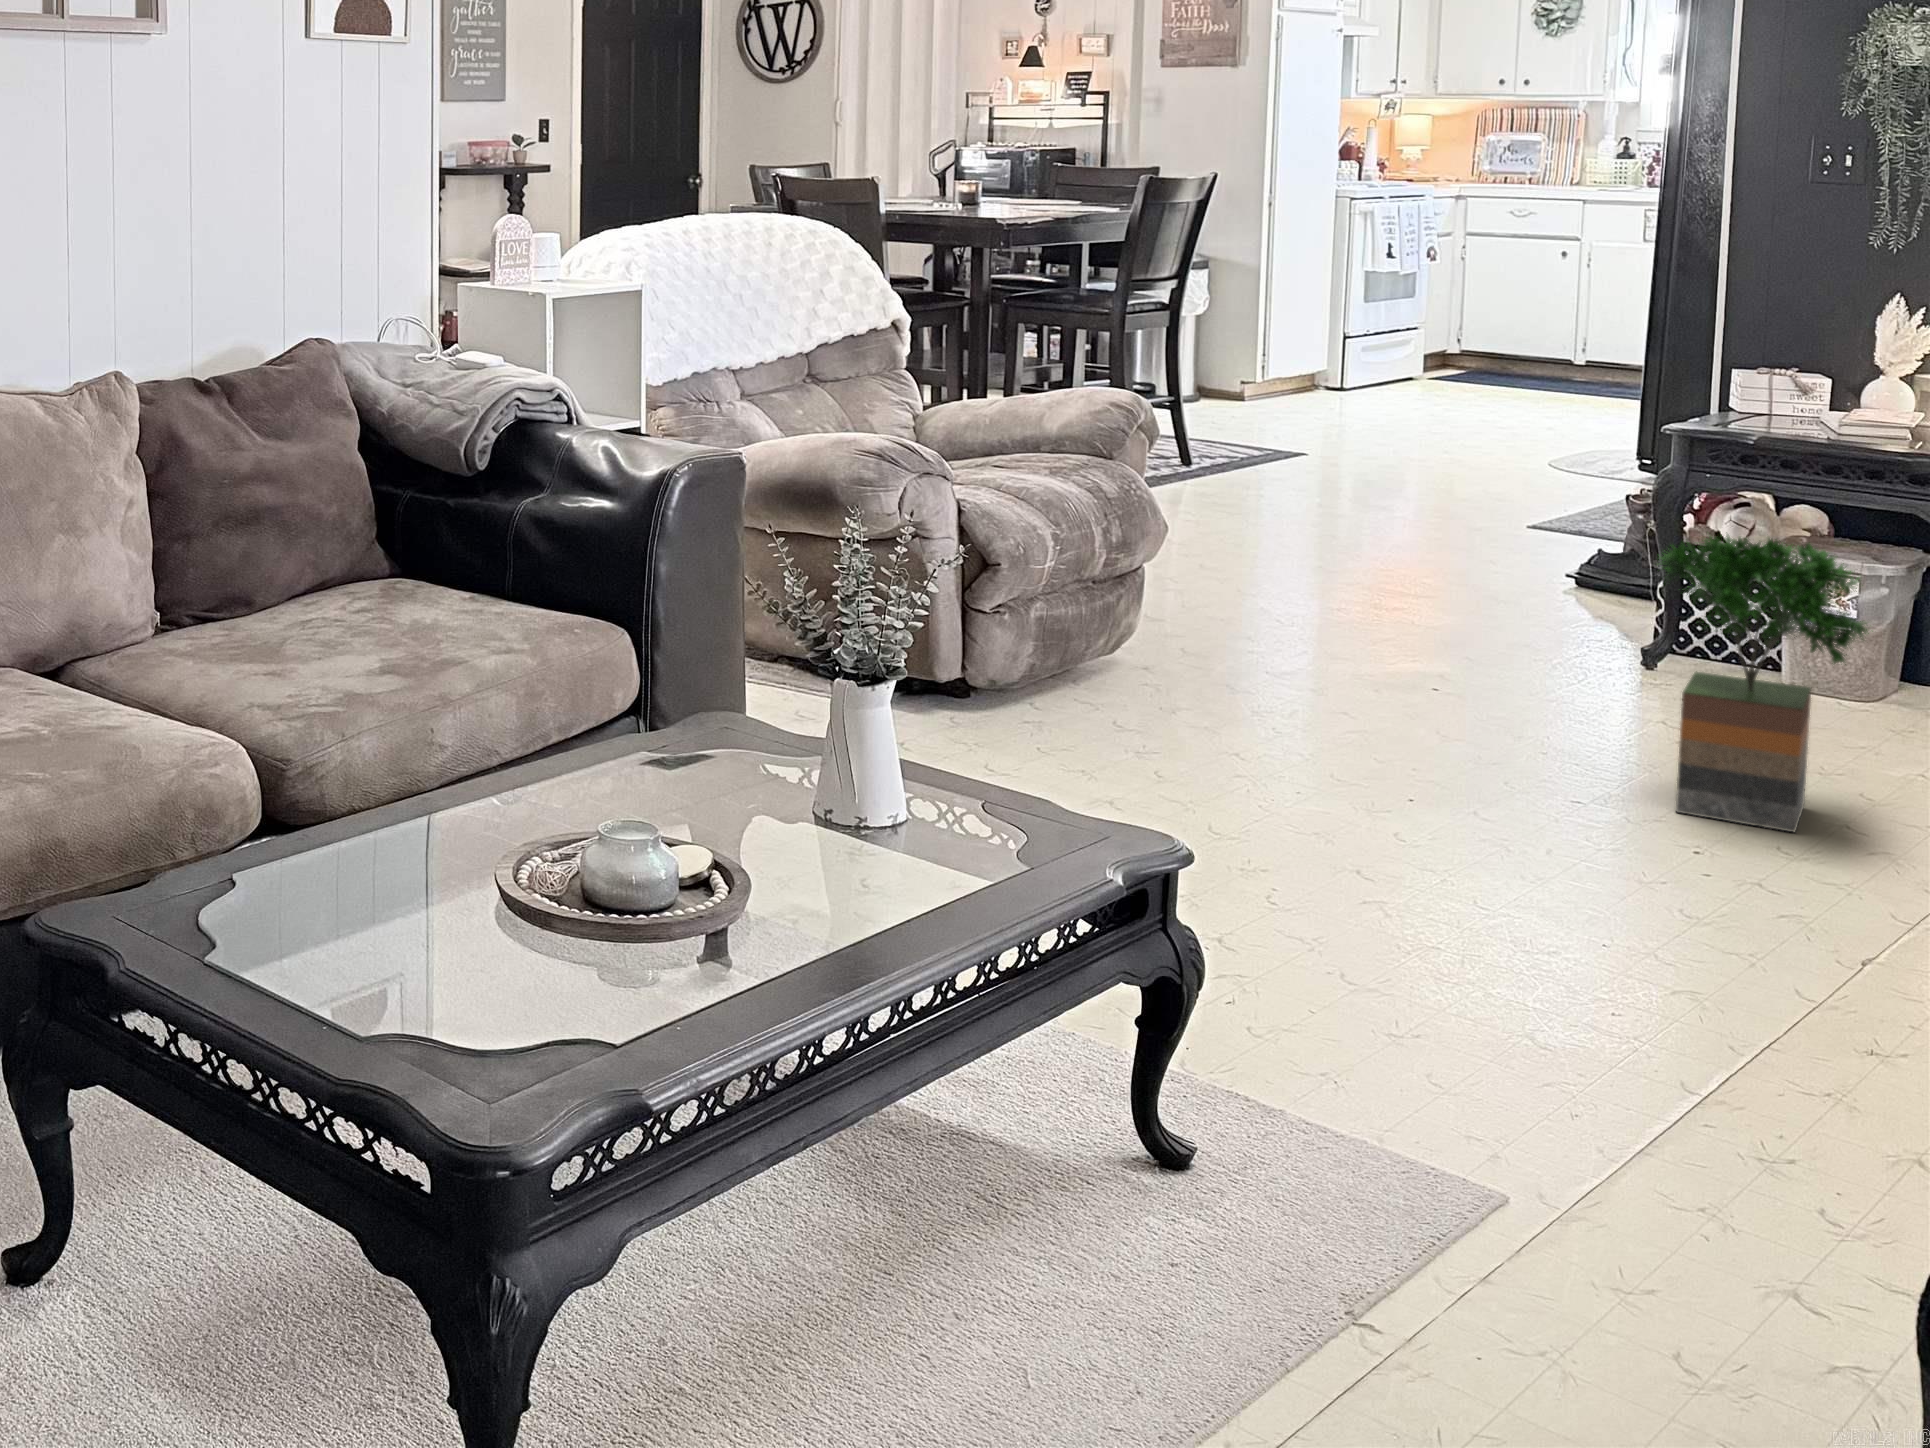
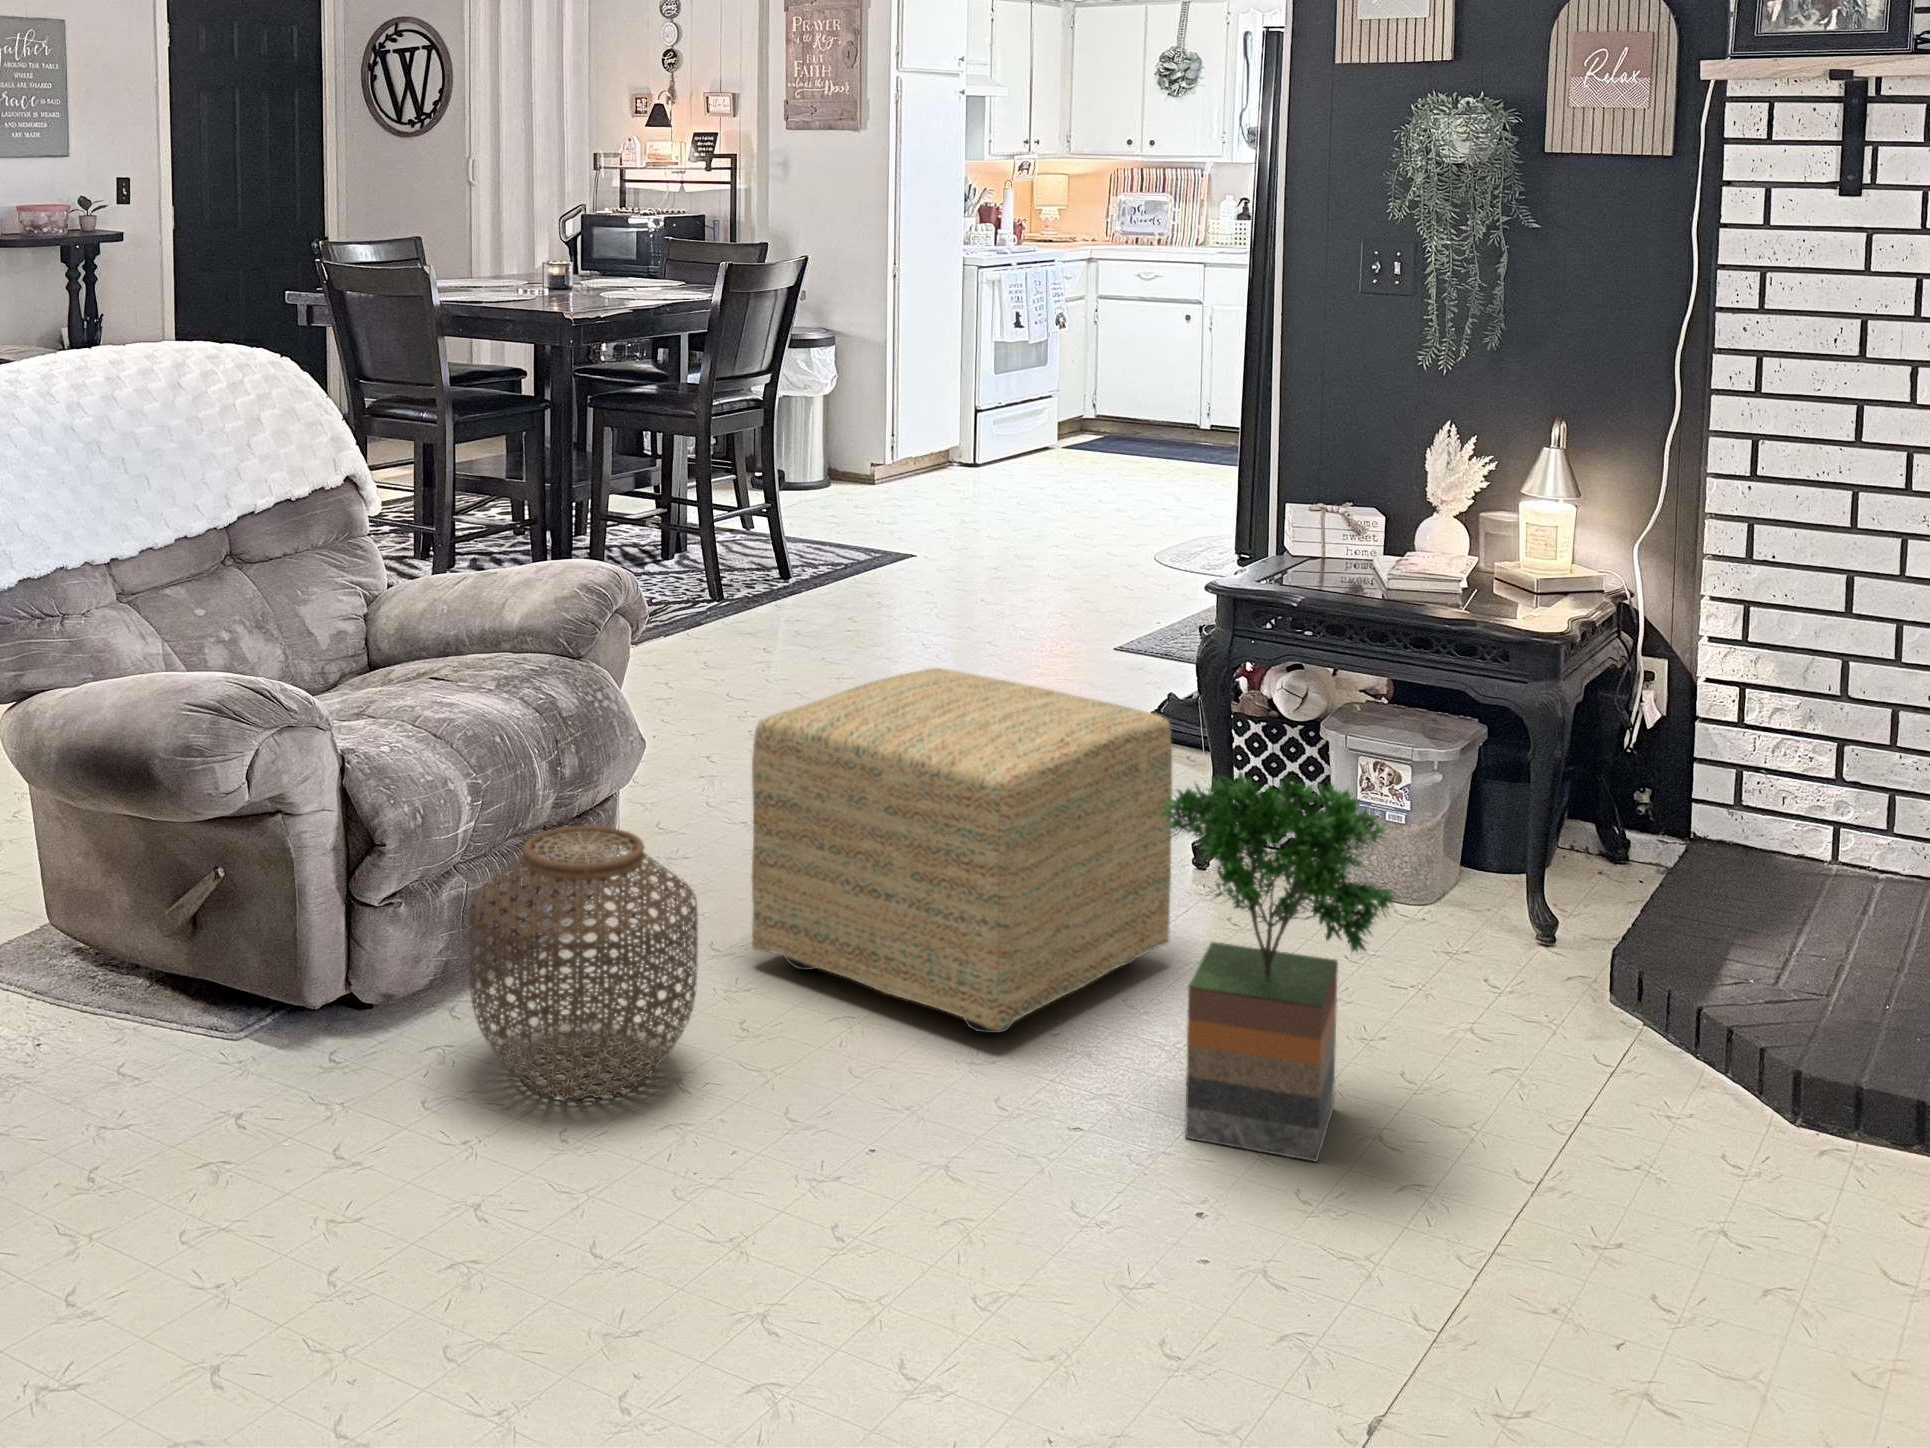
ottoman: none [1270,480,1643,746] -> present [752,668,1172,1033]
woven basket: none [1074,559,1258,756] -> present [469,826,698,1099]

